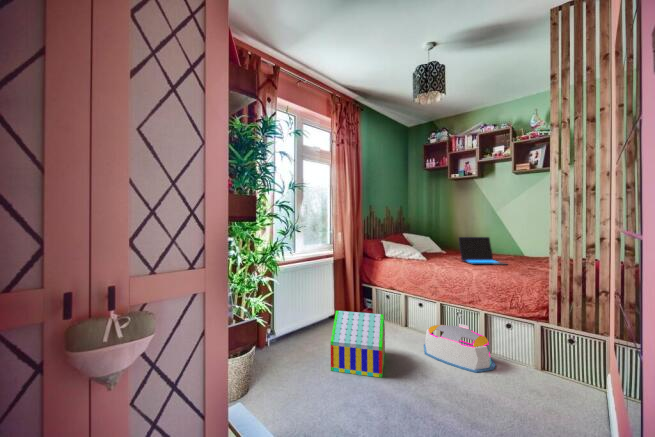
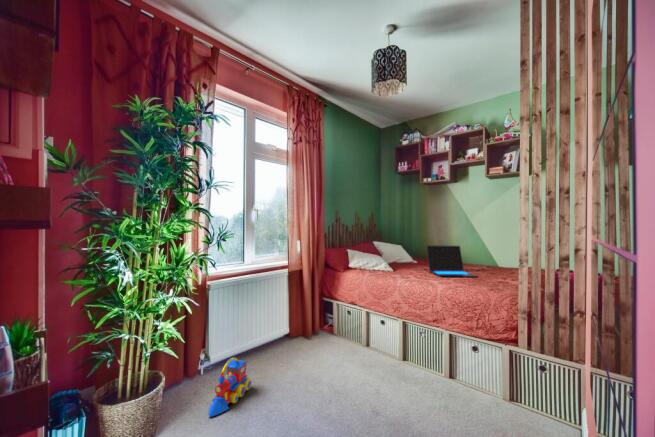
toy house: present [331,311,385,378] -> none [266,332,336,415]
storage bin: present [424,324,495,373] -> none [382,344,459,406]
toy train: none [285,332,314,378] -> present [208,357,251,417]

